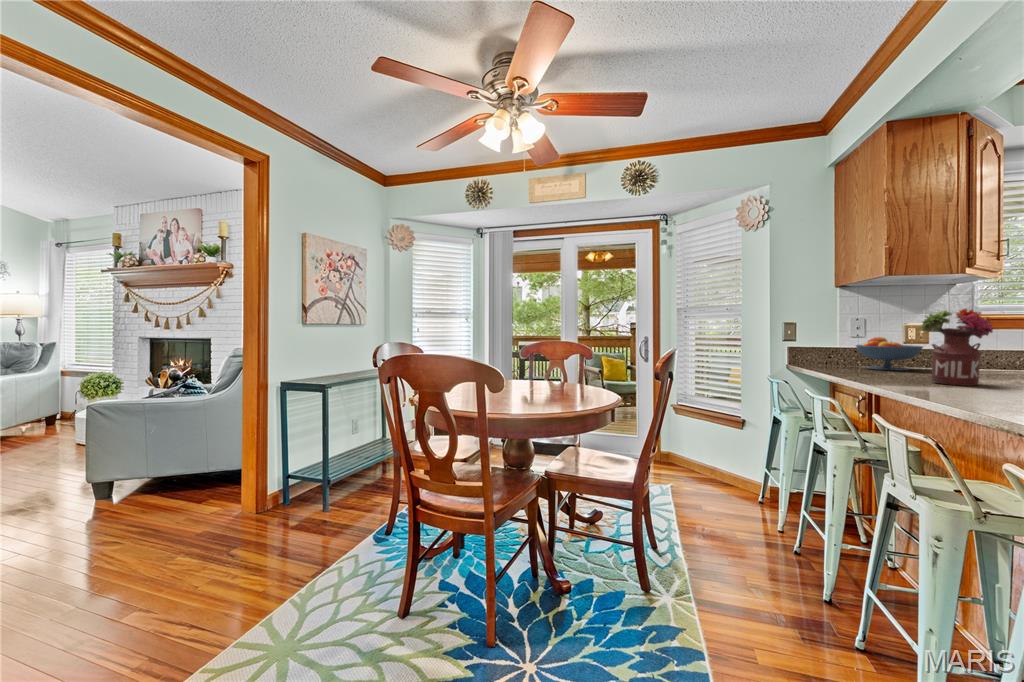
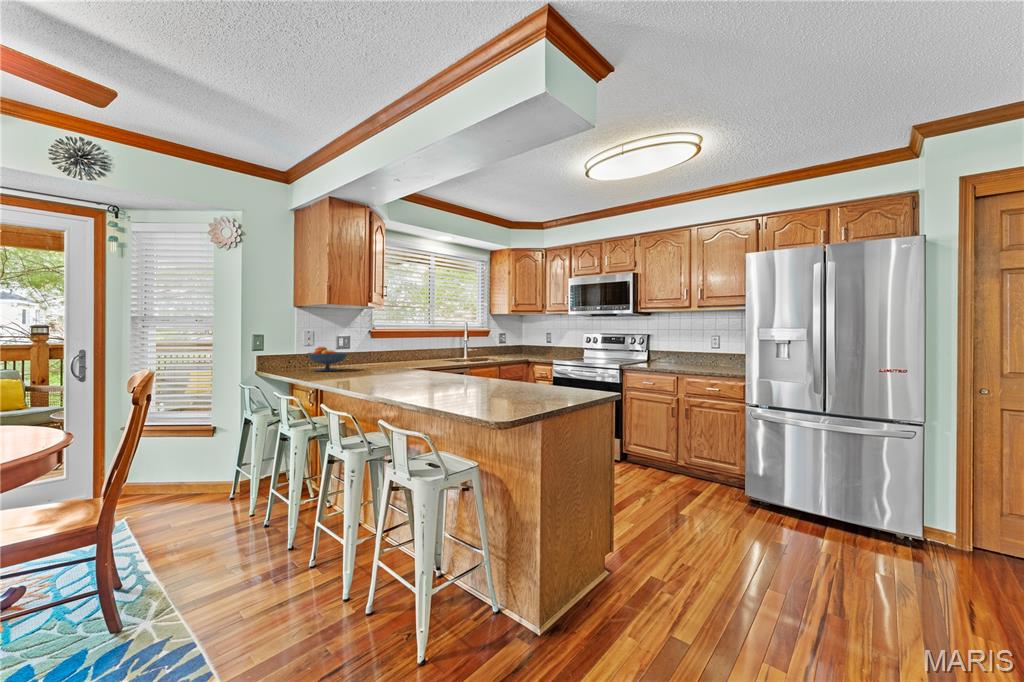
flower arrangement: present [920,308,994,386] -> none [345,329,380,378]

